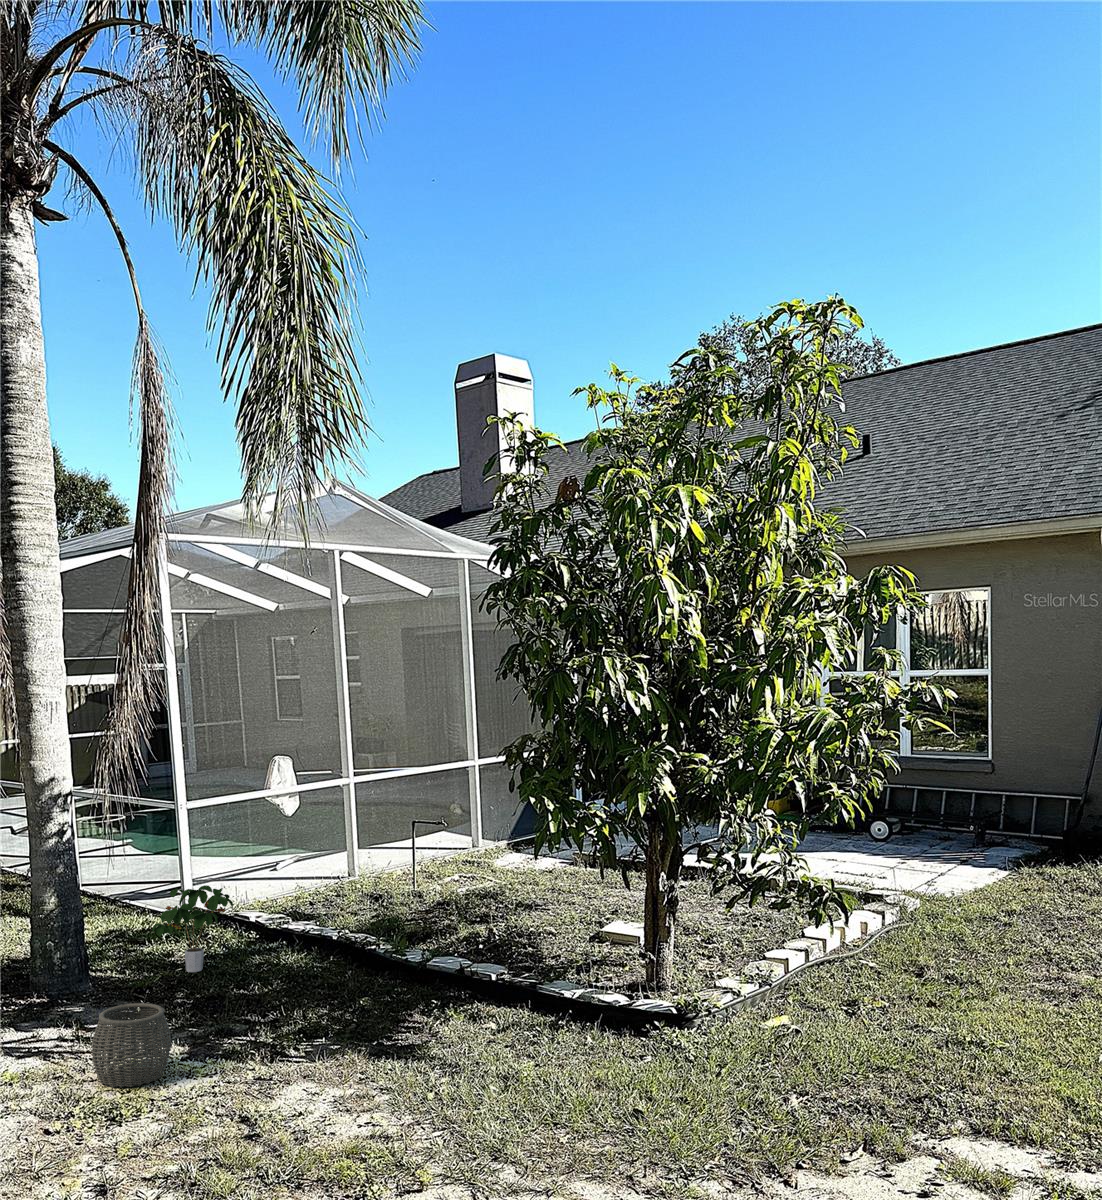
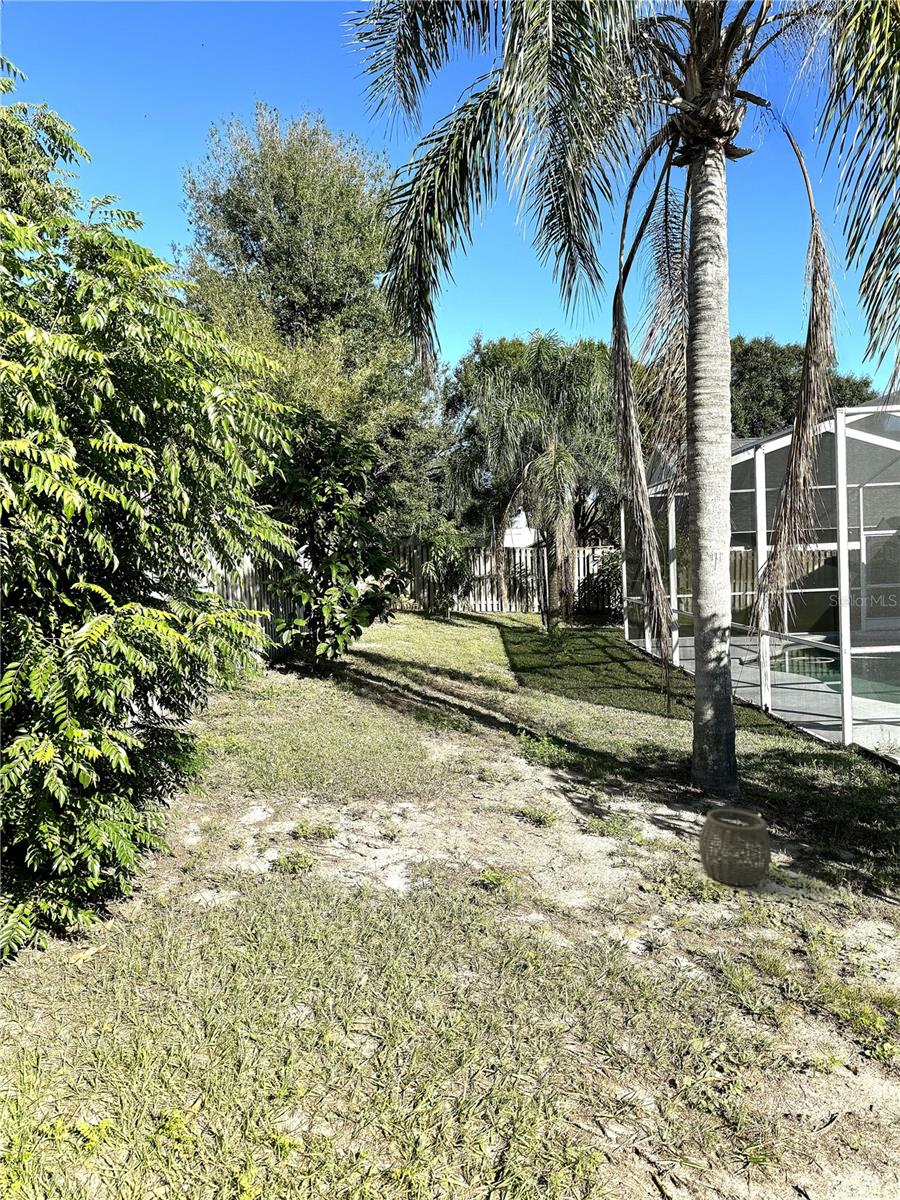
potted plant: present [152,885,233,972] -> none [796,723,872,798]

